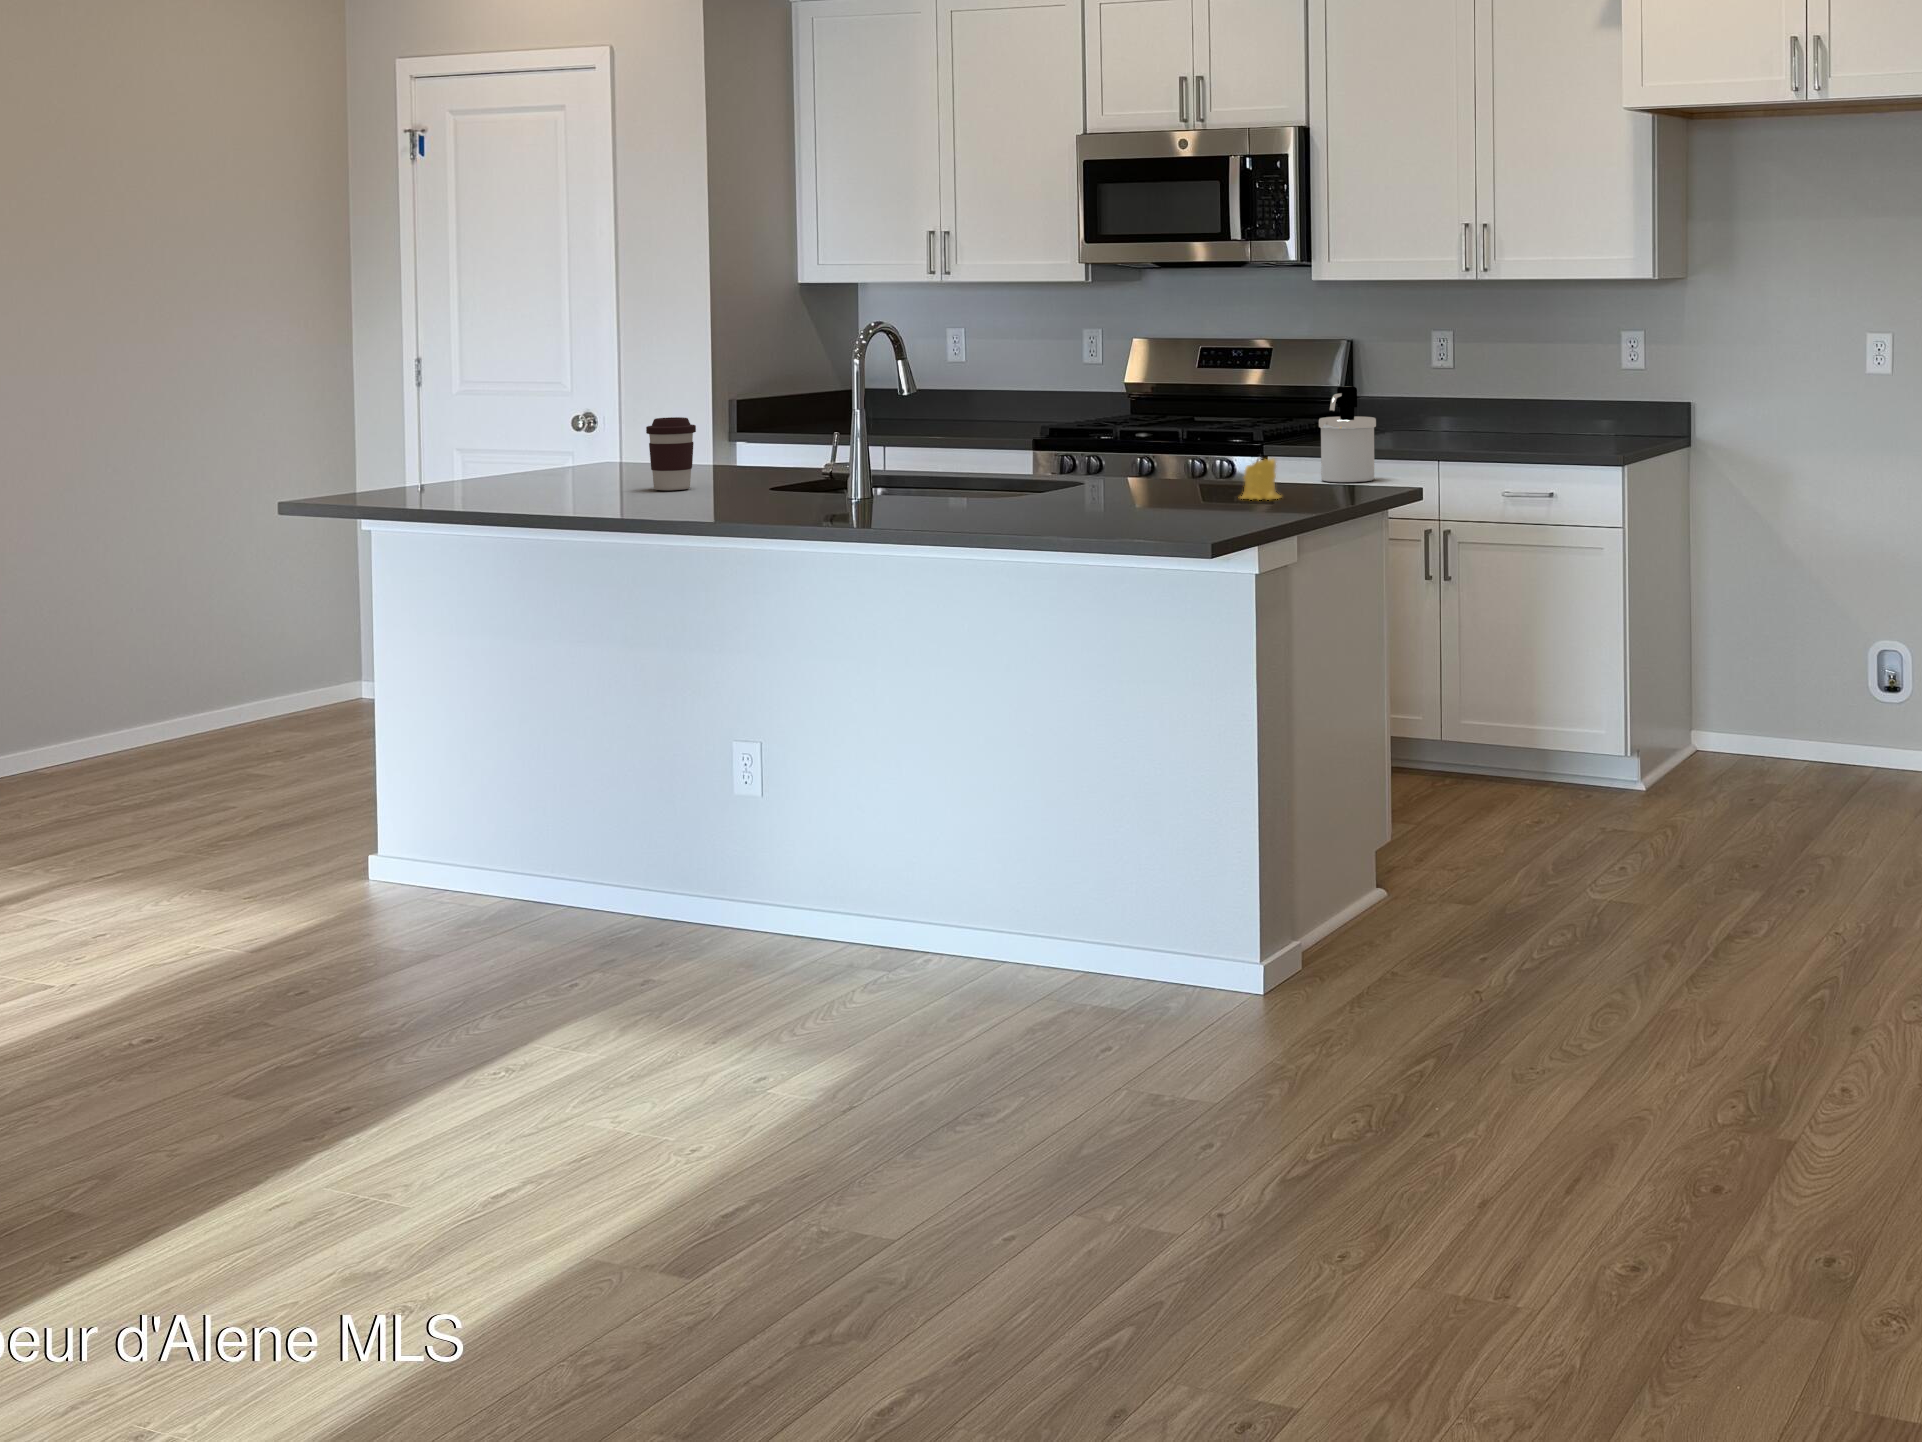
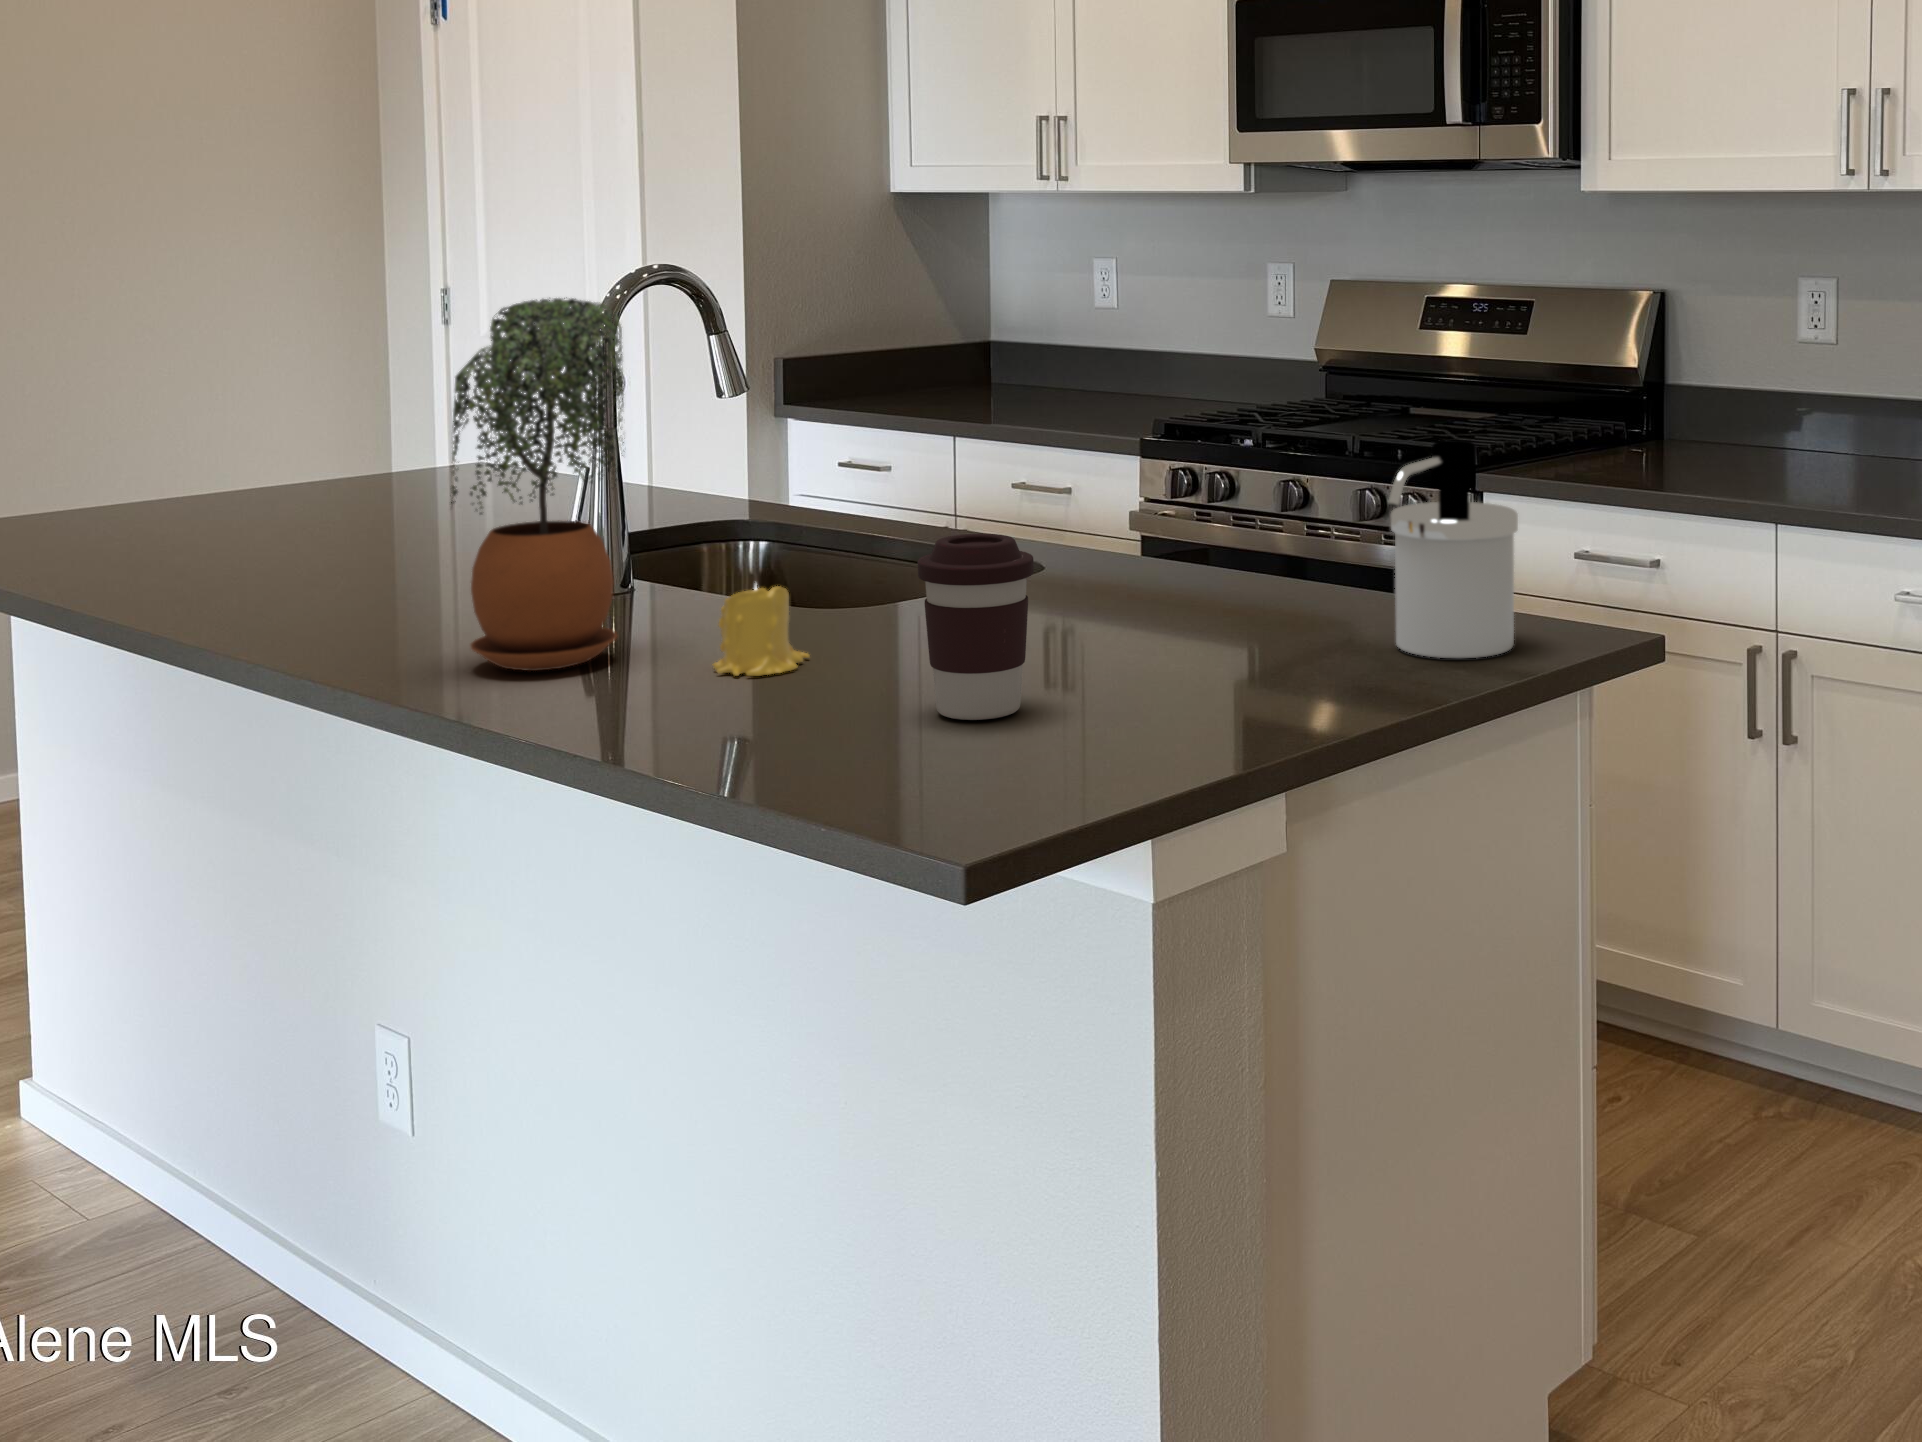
potted plant: none [888,323,970,500] -> present [451,298,624,671]
coffee cup: present [646,417,696,490] -> present [918,534,1034,720]
candle: present [1241,459,1281,500] -> present [713,586,809,676]

